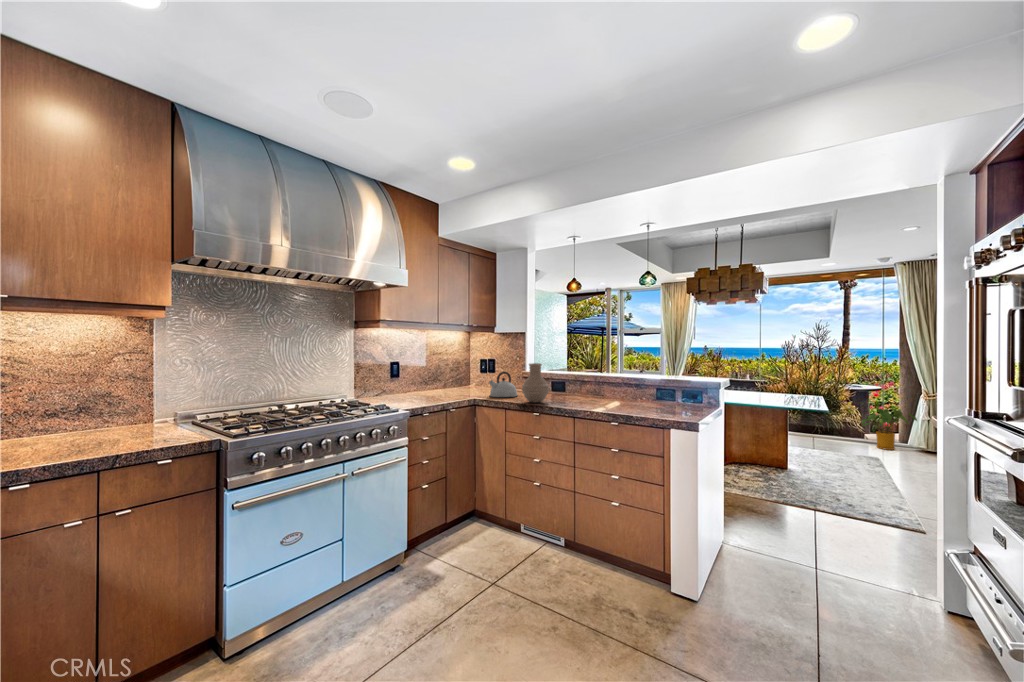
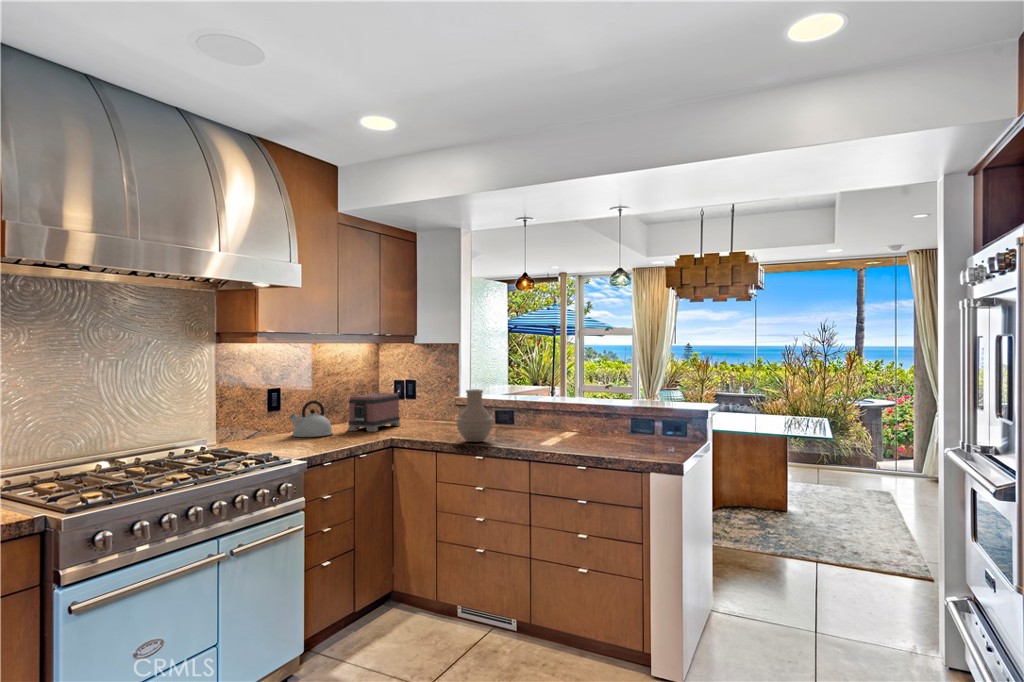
toaster: none [447,368,485,394] -> present [348,393,401,432]
kettle: present [489,371,517,397] -> present [290,400,333,437]
house plant: present [862,409,917,450] -> none [874,430,935,481]

